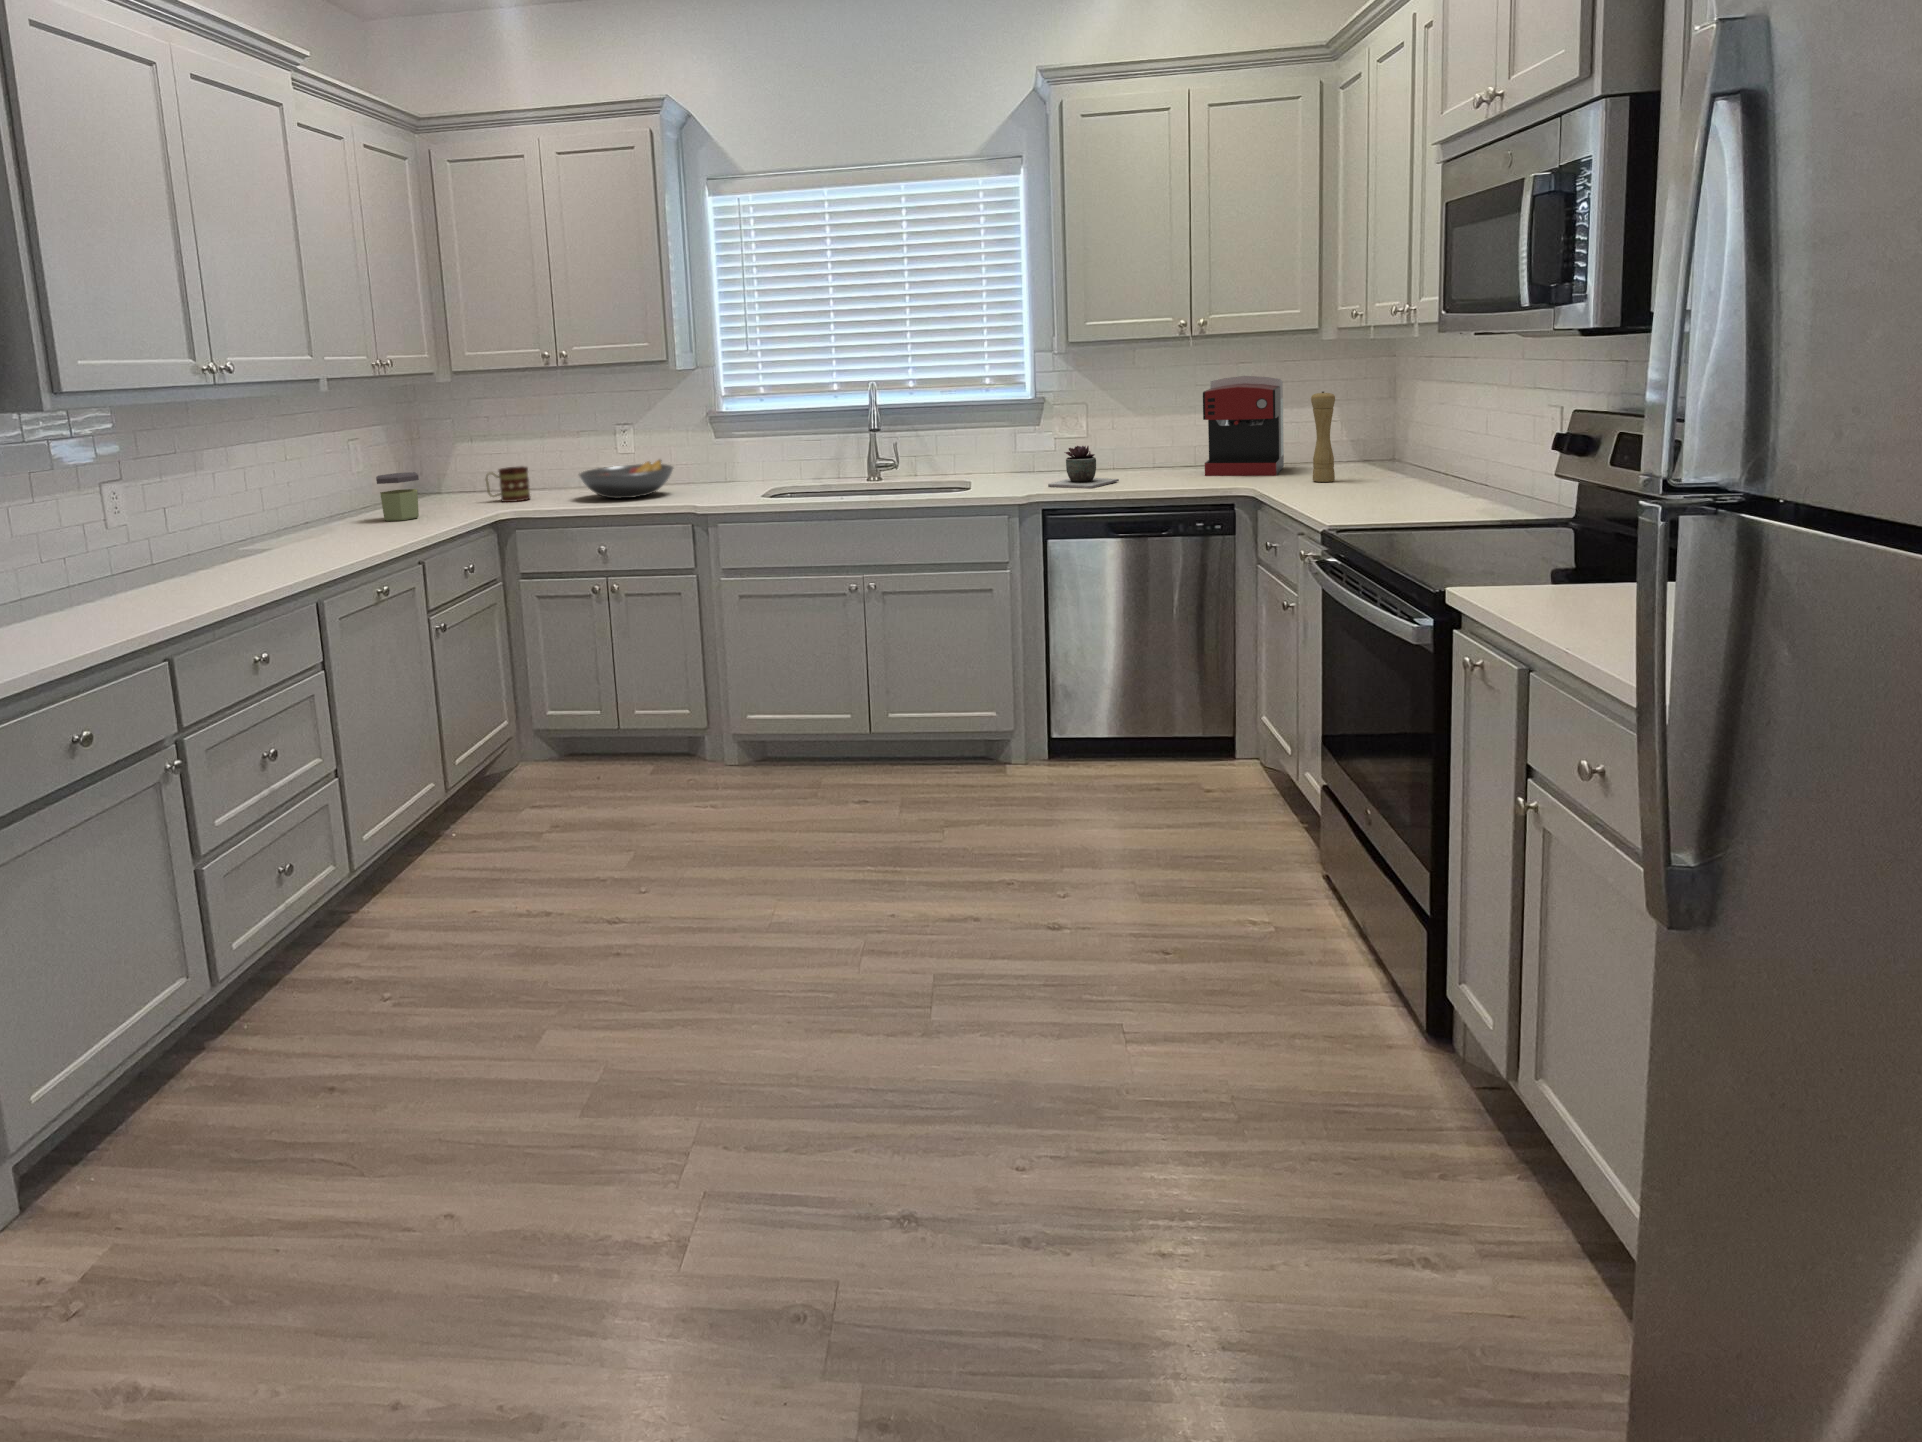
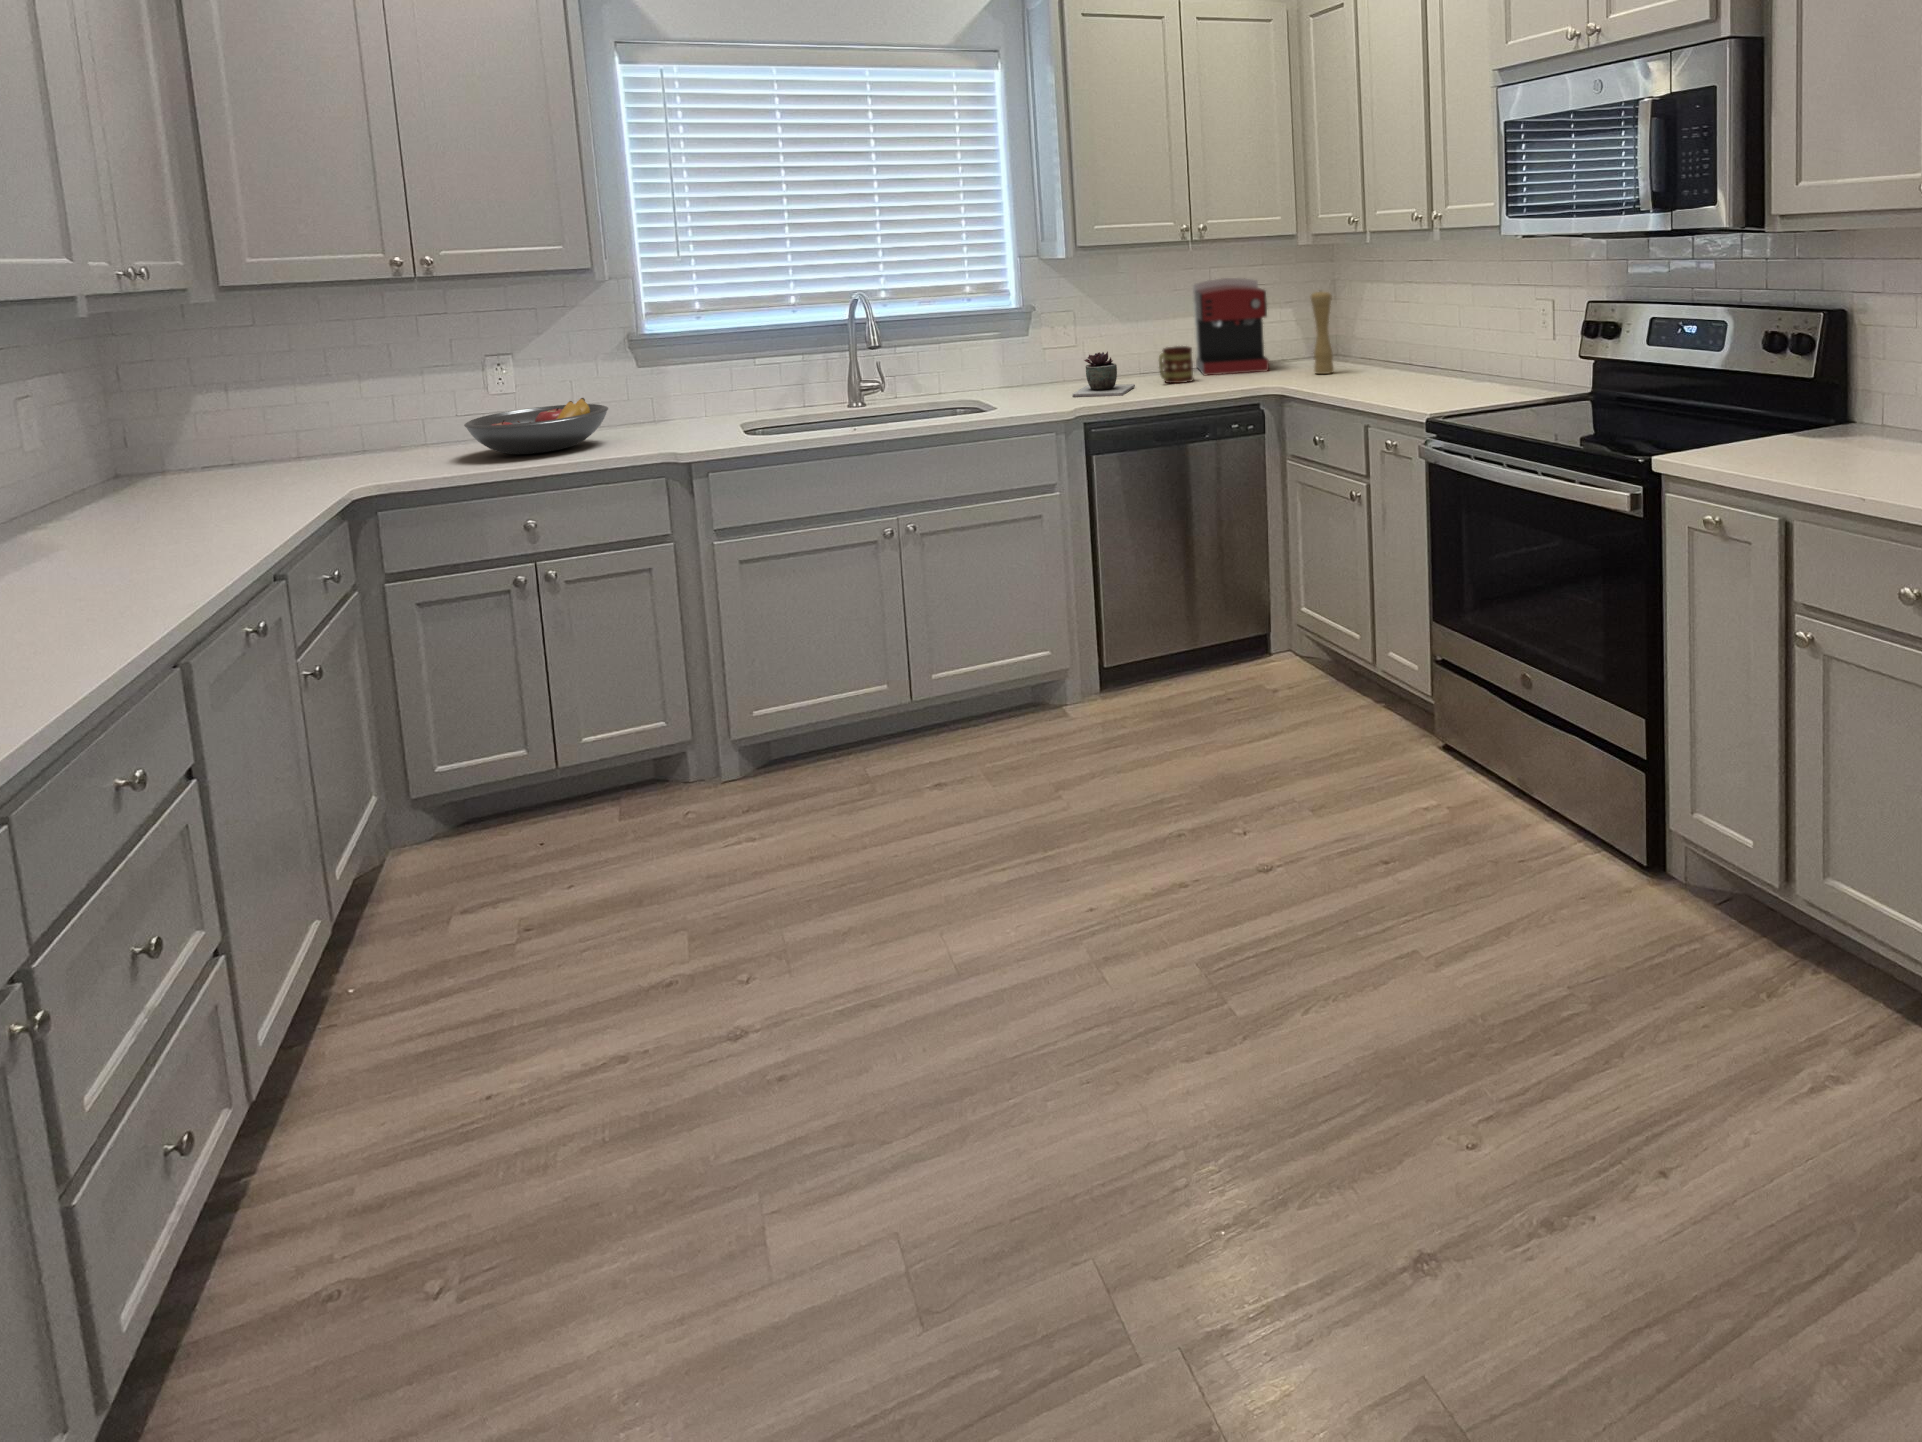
mug: present [486,466,530,502] -> present [1159,346,1193,383]
jar: present [376,472,419,521] -> none [124,443,215,524]

